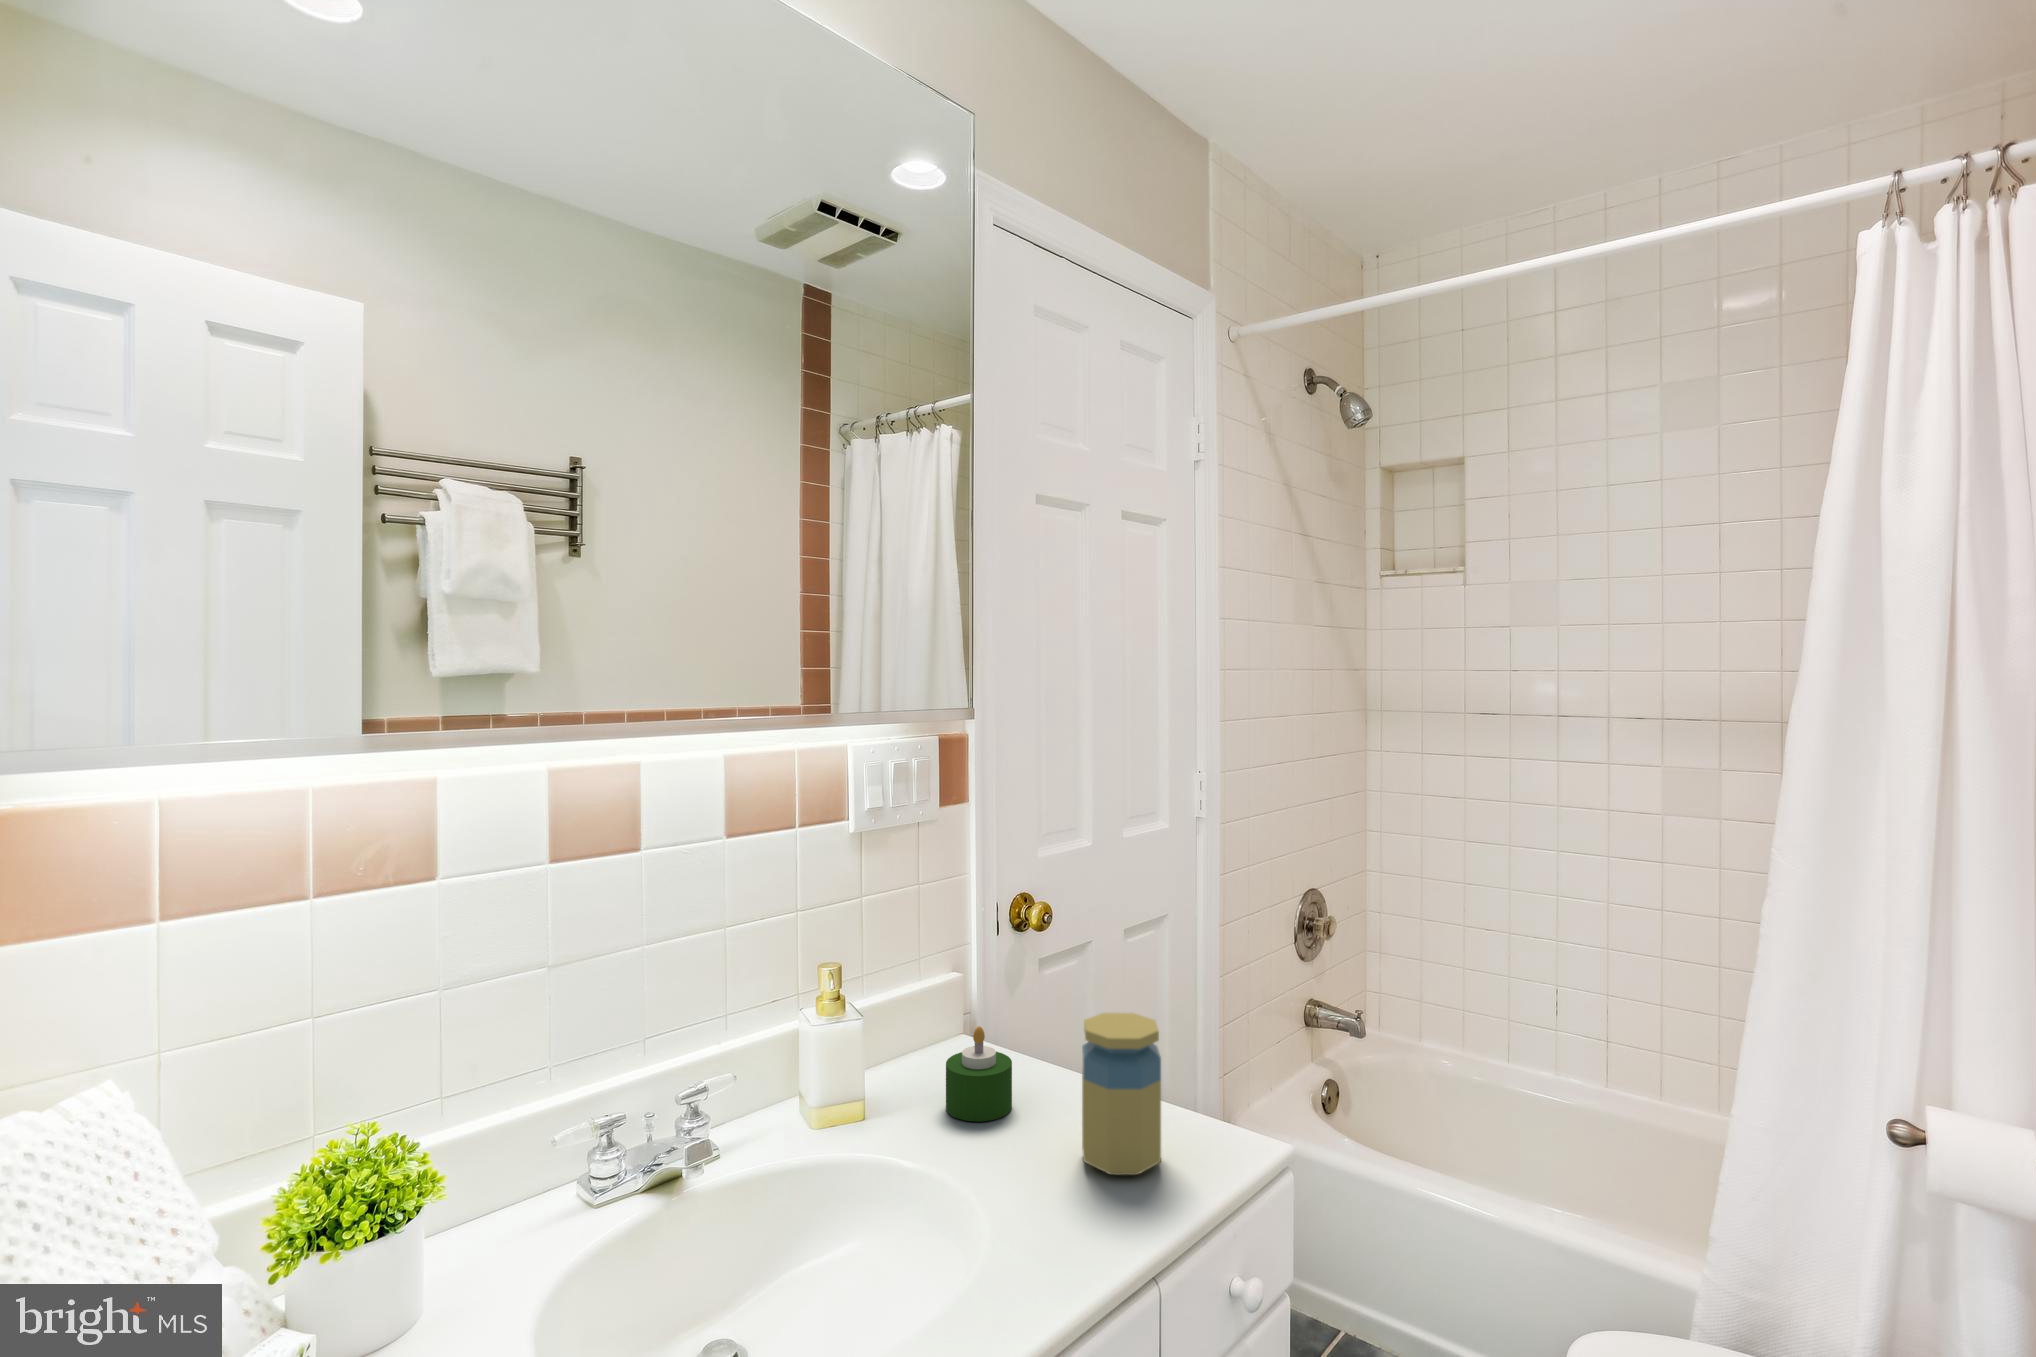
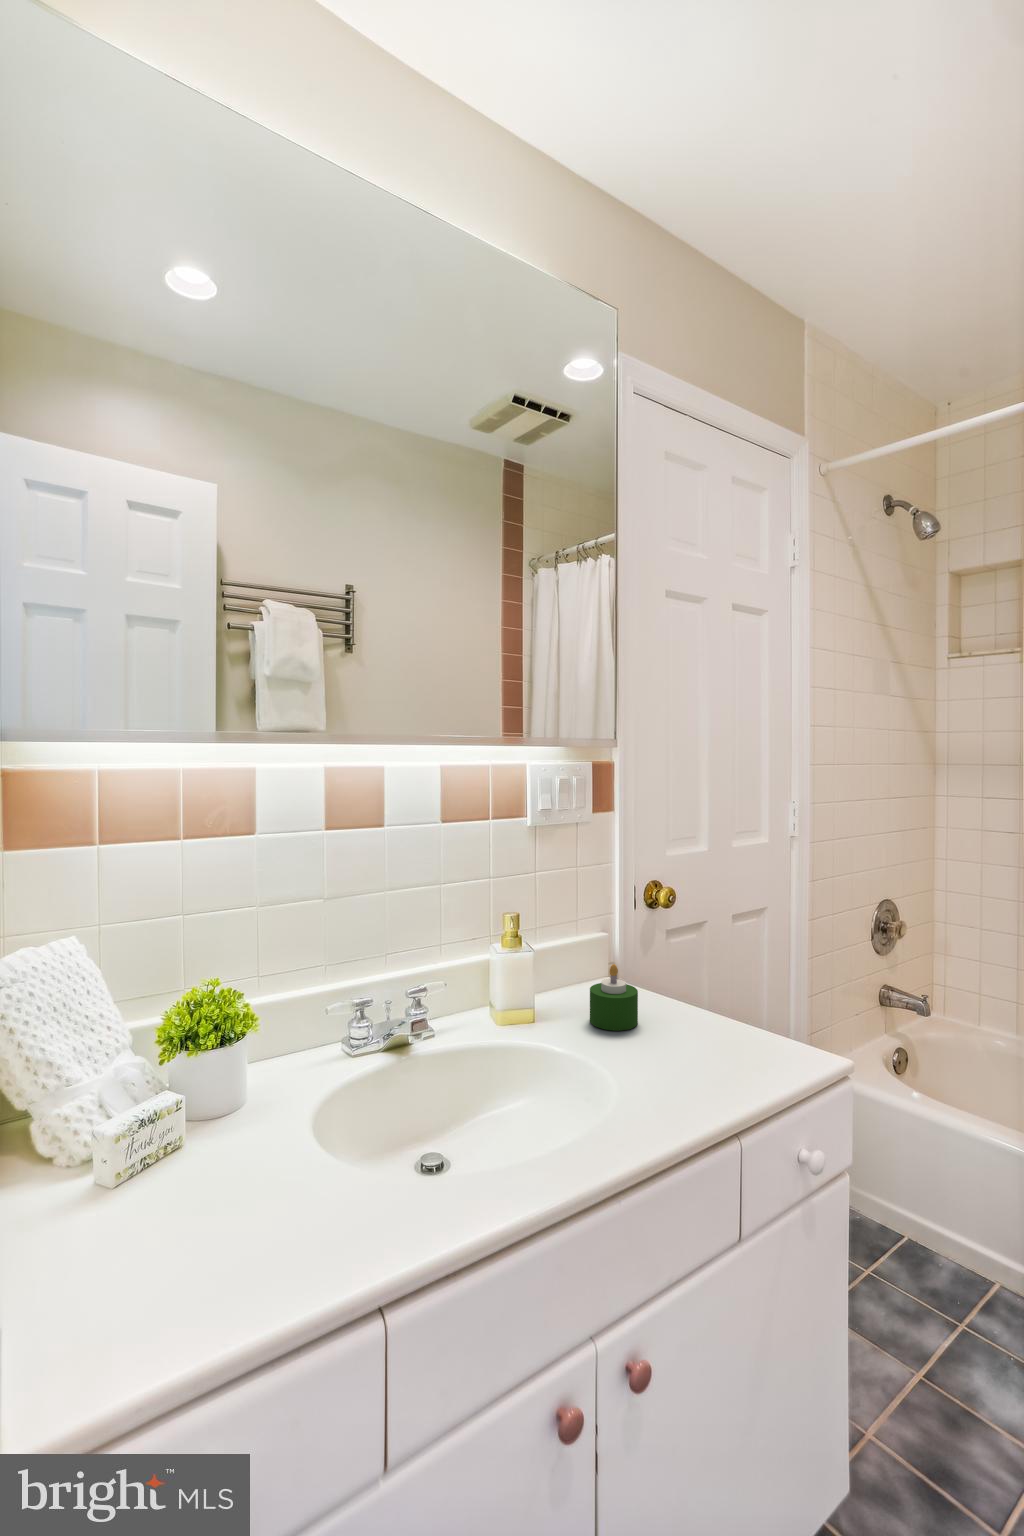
jar: present [1082,1013,1161,1175] -> none [688,956,748,1074]

